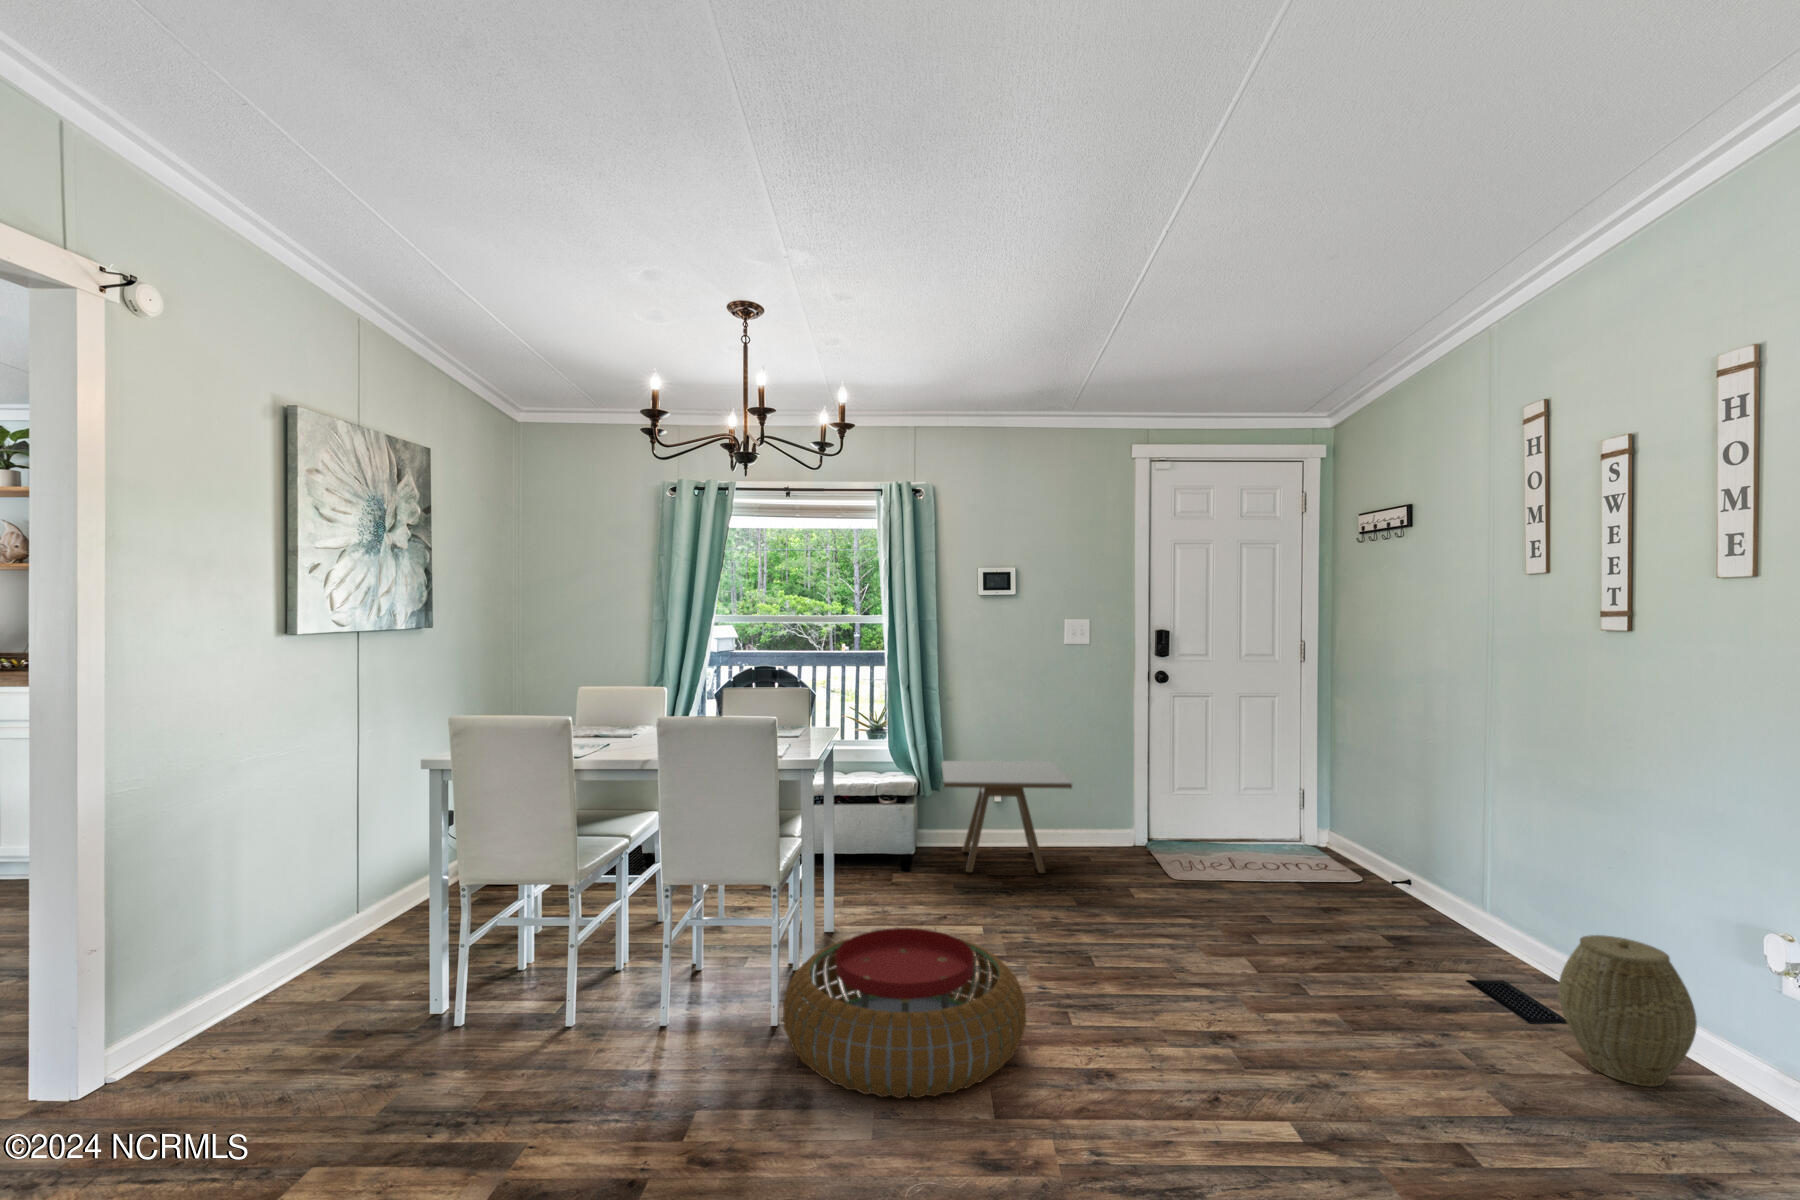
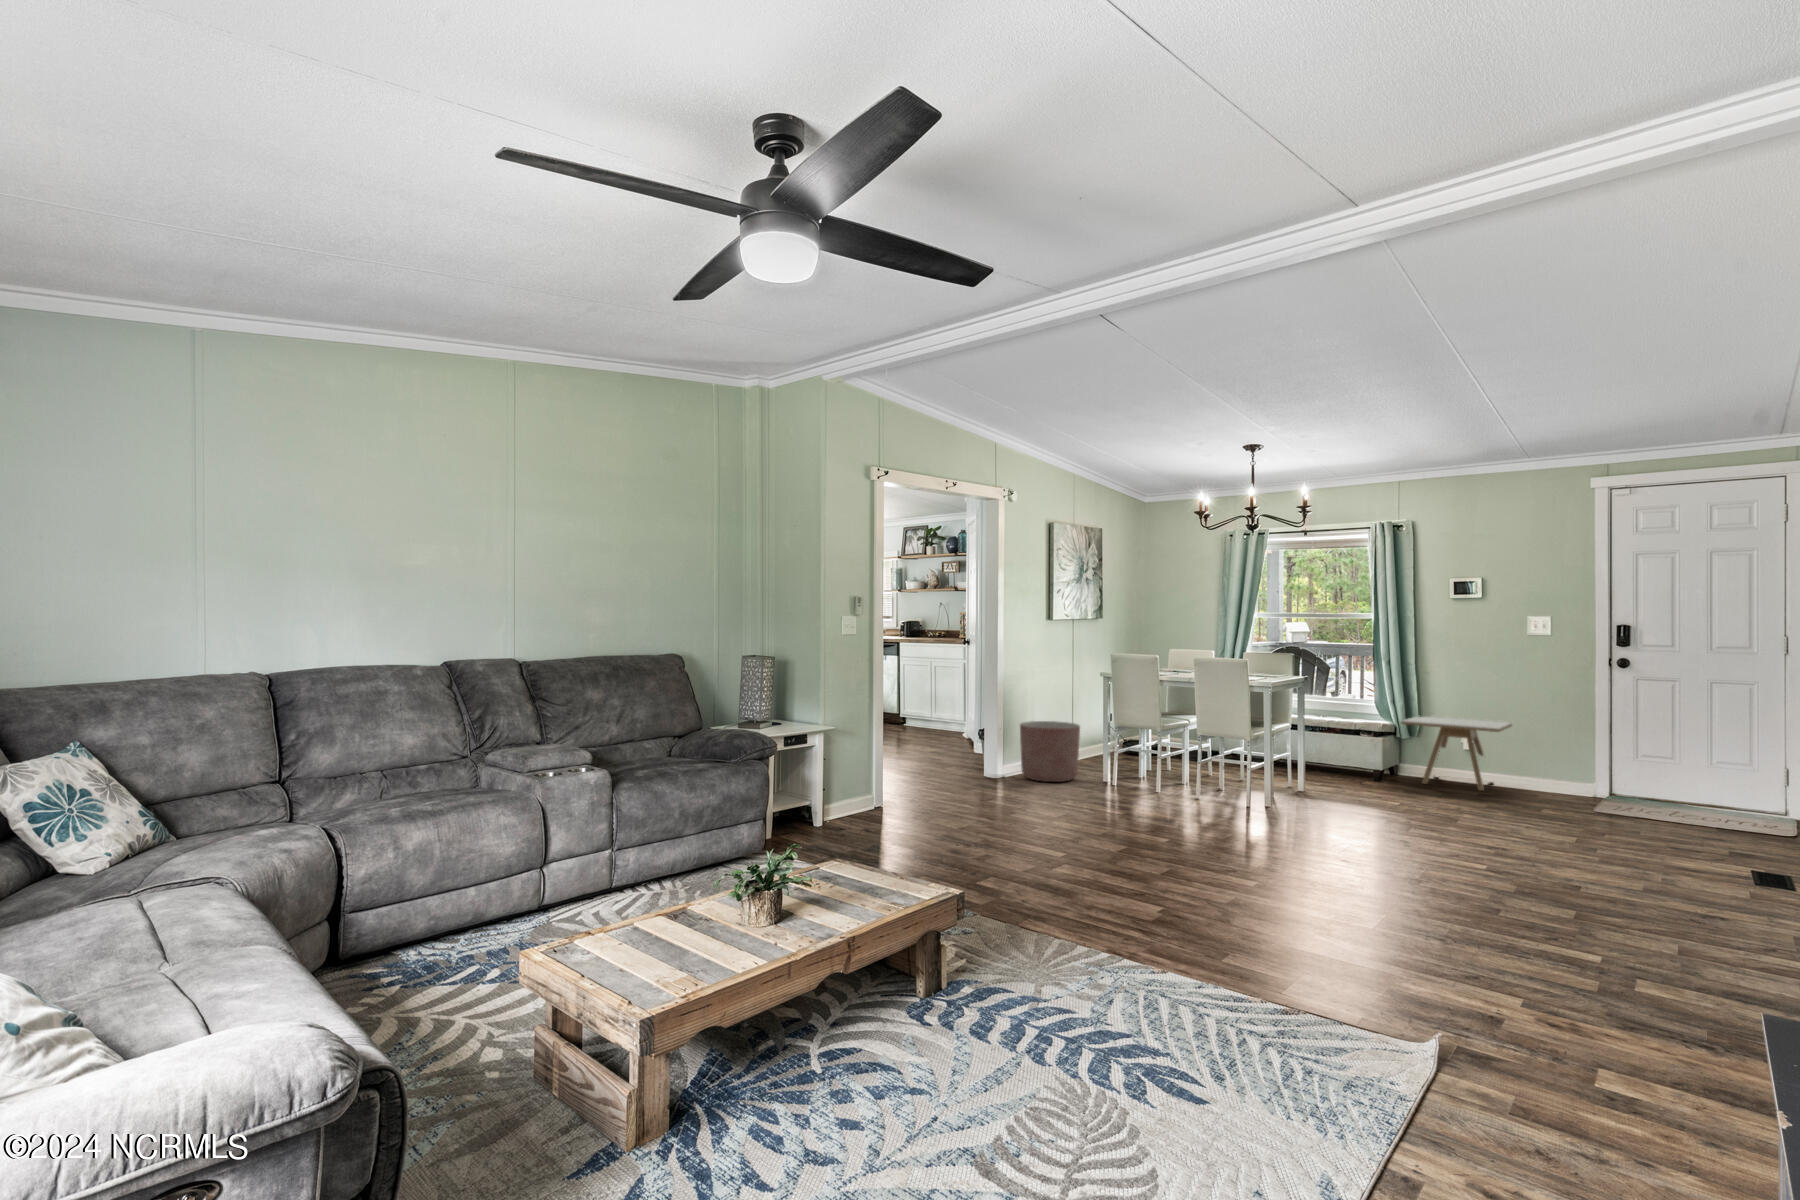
planter: none [163,892,363,1095] -> present [1020,721,1080,782]
pouf: present [783,928,1026,1098] -> none [1244,766,1370,823]
woven basket: present [1558,935,1697,1086] -> none [1704,806,1789,888]

